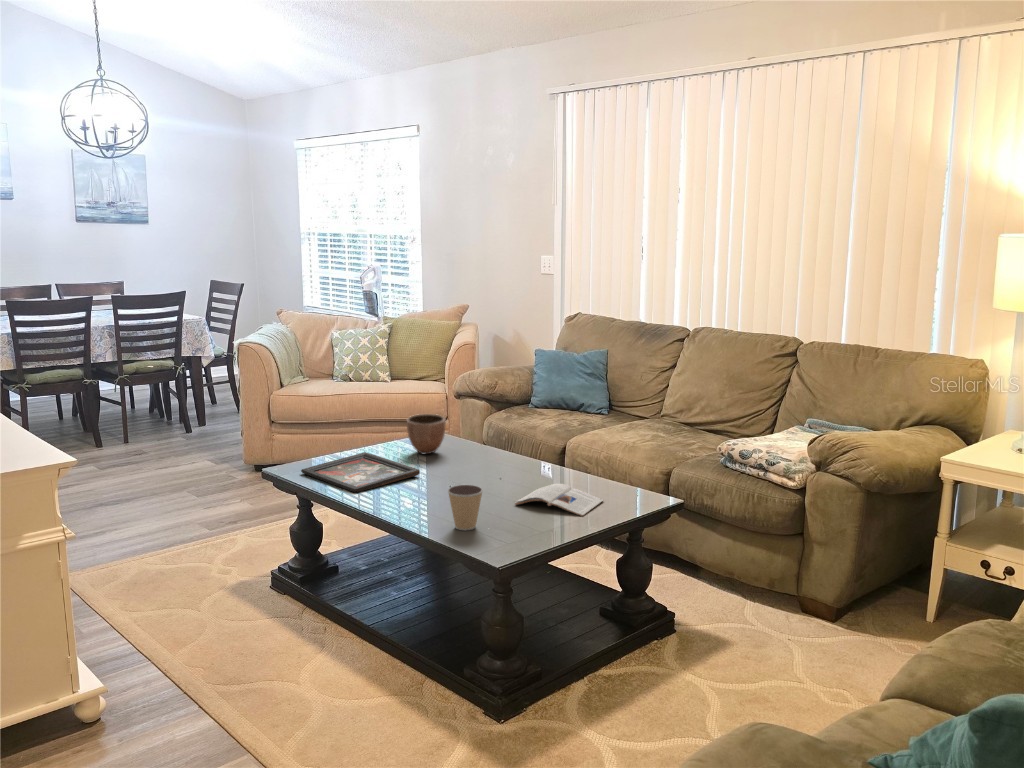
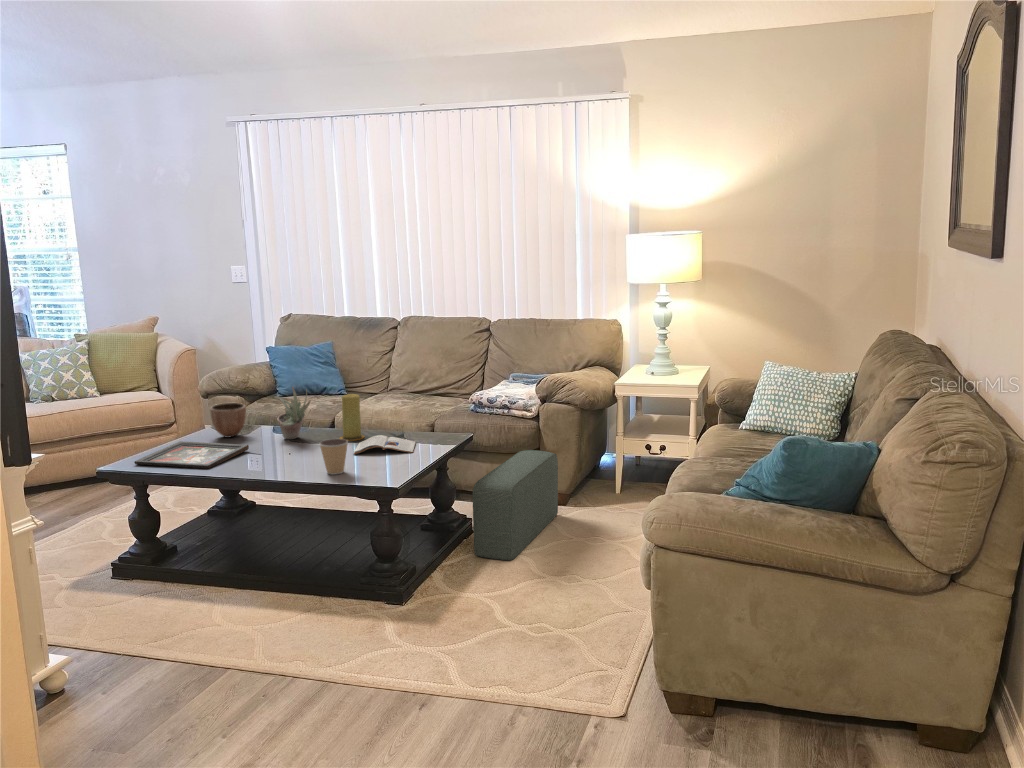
succulent plant: none [455,407,502,469] -> present [276,387,311,439]
candle: none [527,425,558,484] -> present [339,394,364,441]
pouf: none [646,535,815,691] -> present [473,450,558,560]

